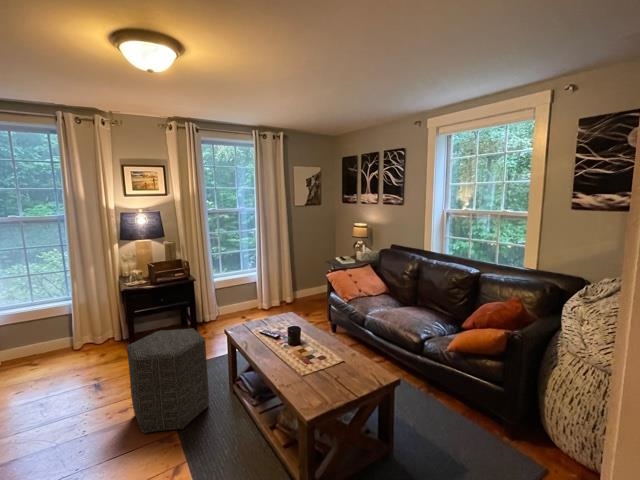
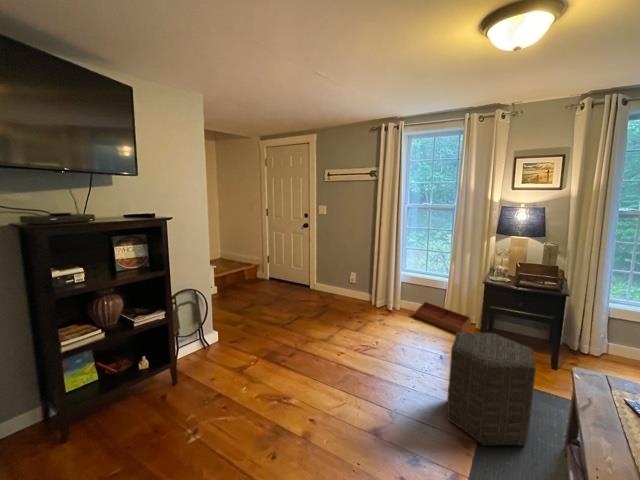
storage bin: none [33,333,112,362] -> present [416,302,471,333]

